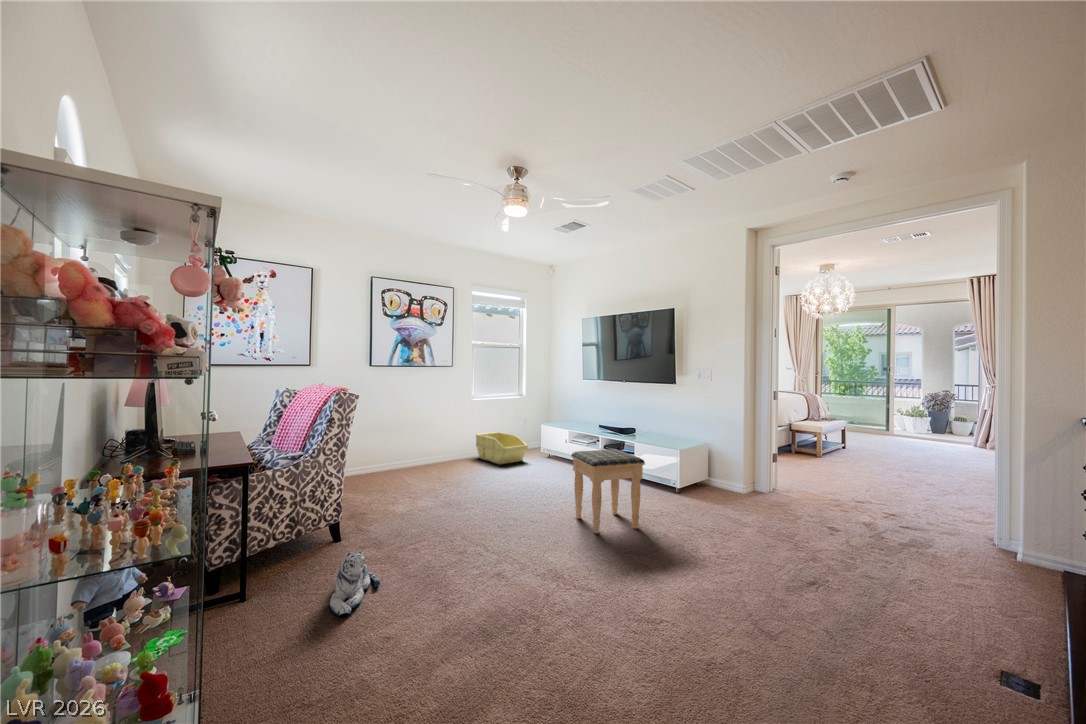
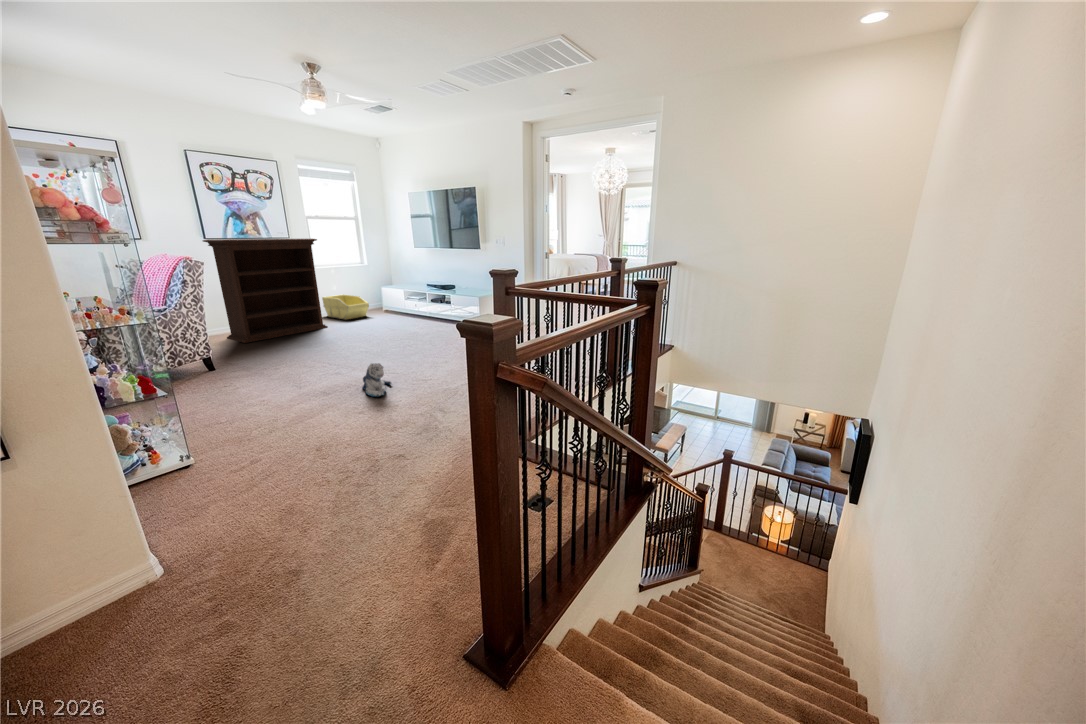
bookshelf: none [367,367,484,493] -> present [203,239,328,343]
footstool: present [571,449,645,533] -> none [390,296,441,351]
plush toy: present [330,552,380,616] -> present [362,363,391,397]

